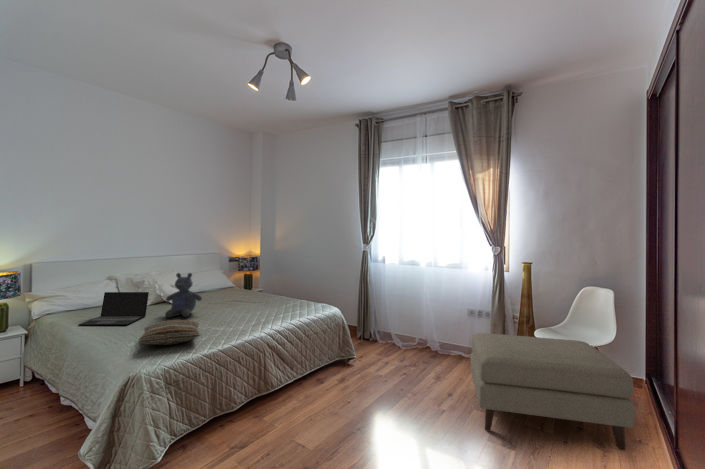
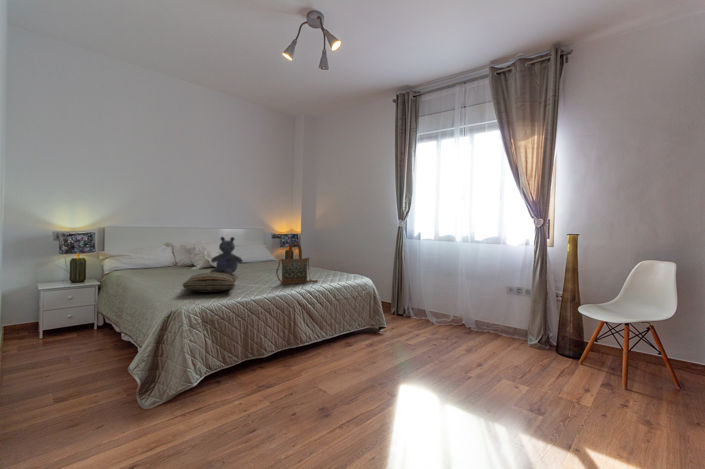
handbag: none [242,279,287,324] -> present [276,243,318,284]
laptop: present [78,292,149,325] -> none [138,252,197,279]
ottoman: present [470,333,635,451] -> none [503,303,686,428]

